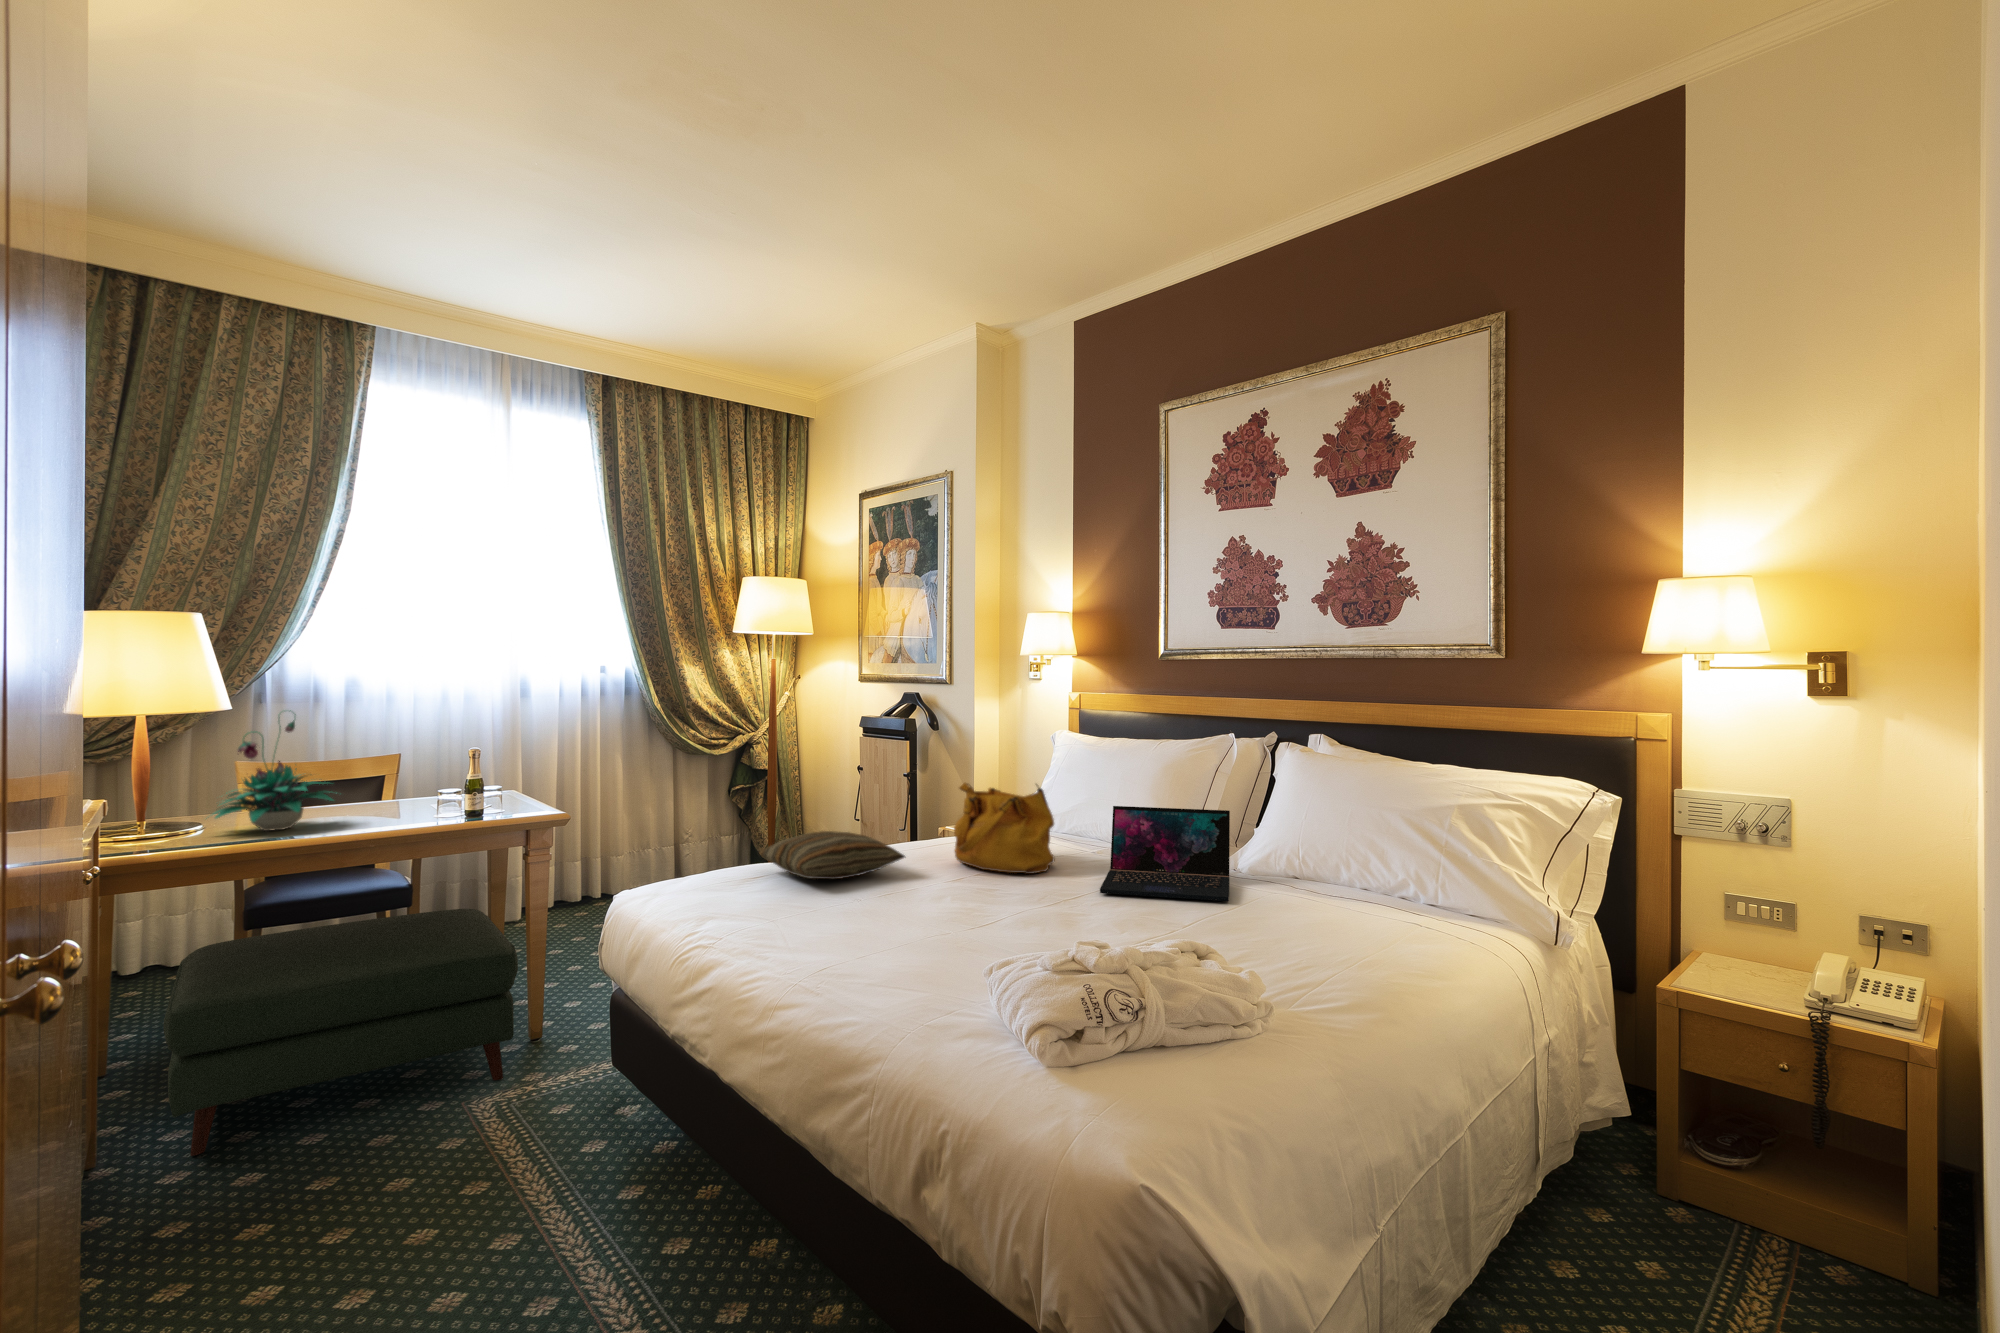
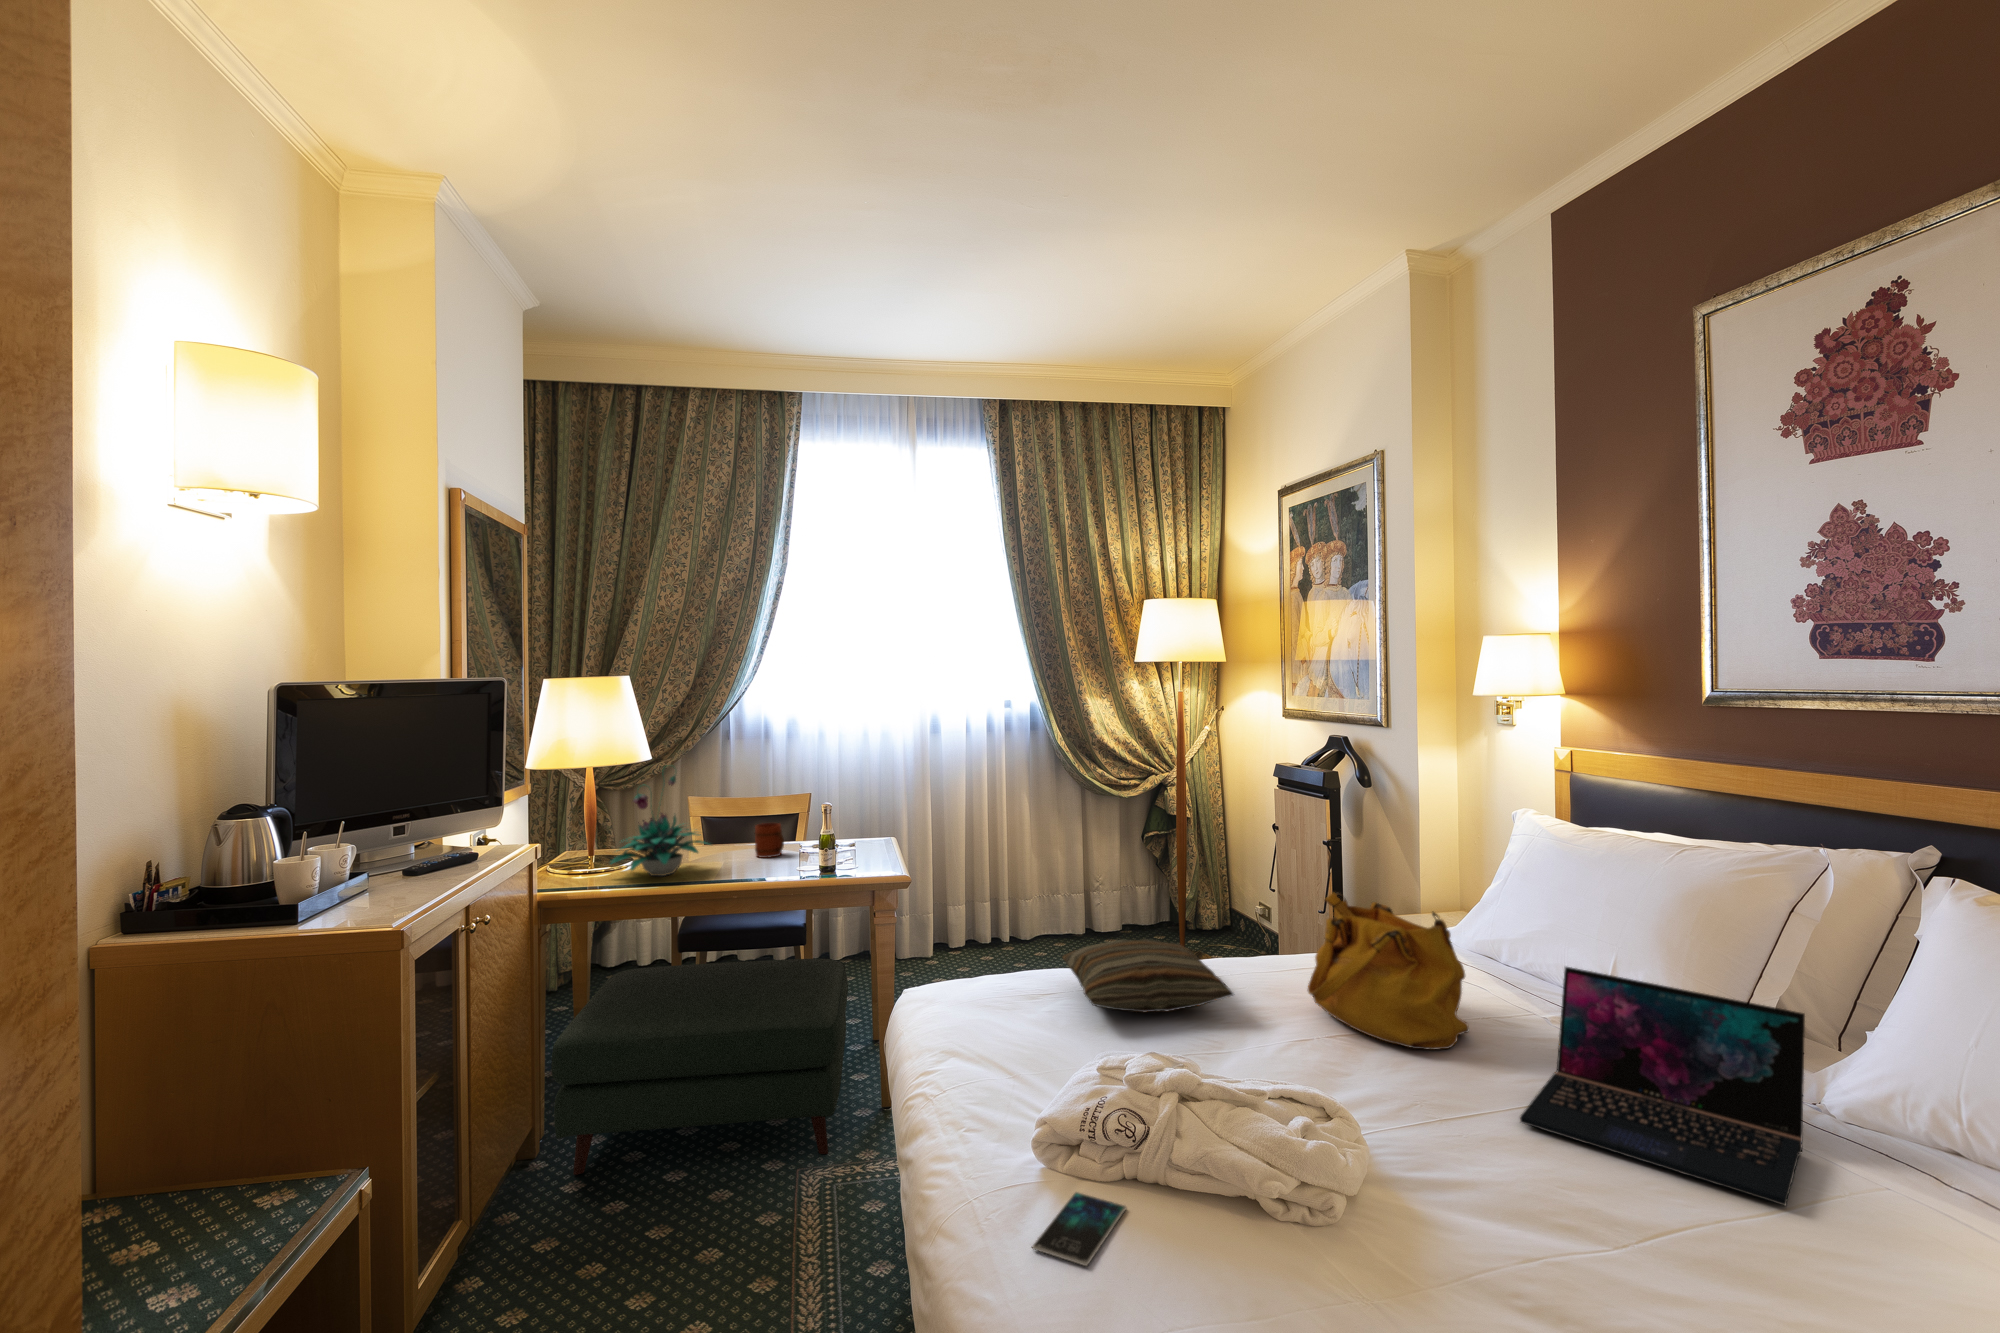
mug: none [375,776,414,811] -> present [755,823,784,858]
smartphone: none [856,958,902,983] -> present [1032,1192,1127,1266]

